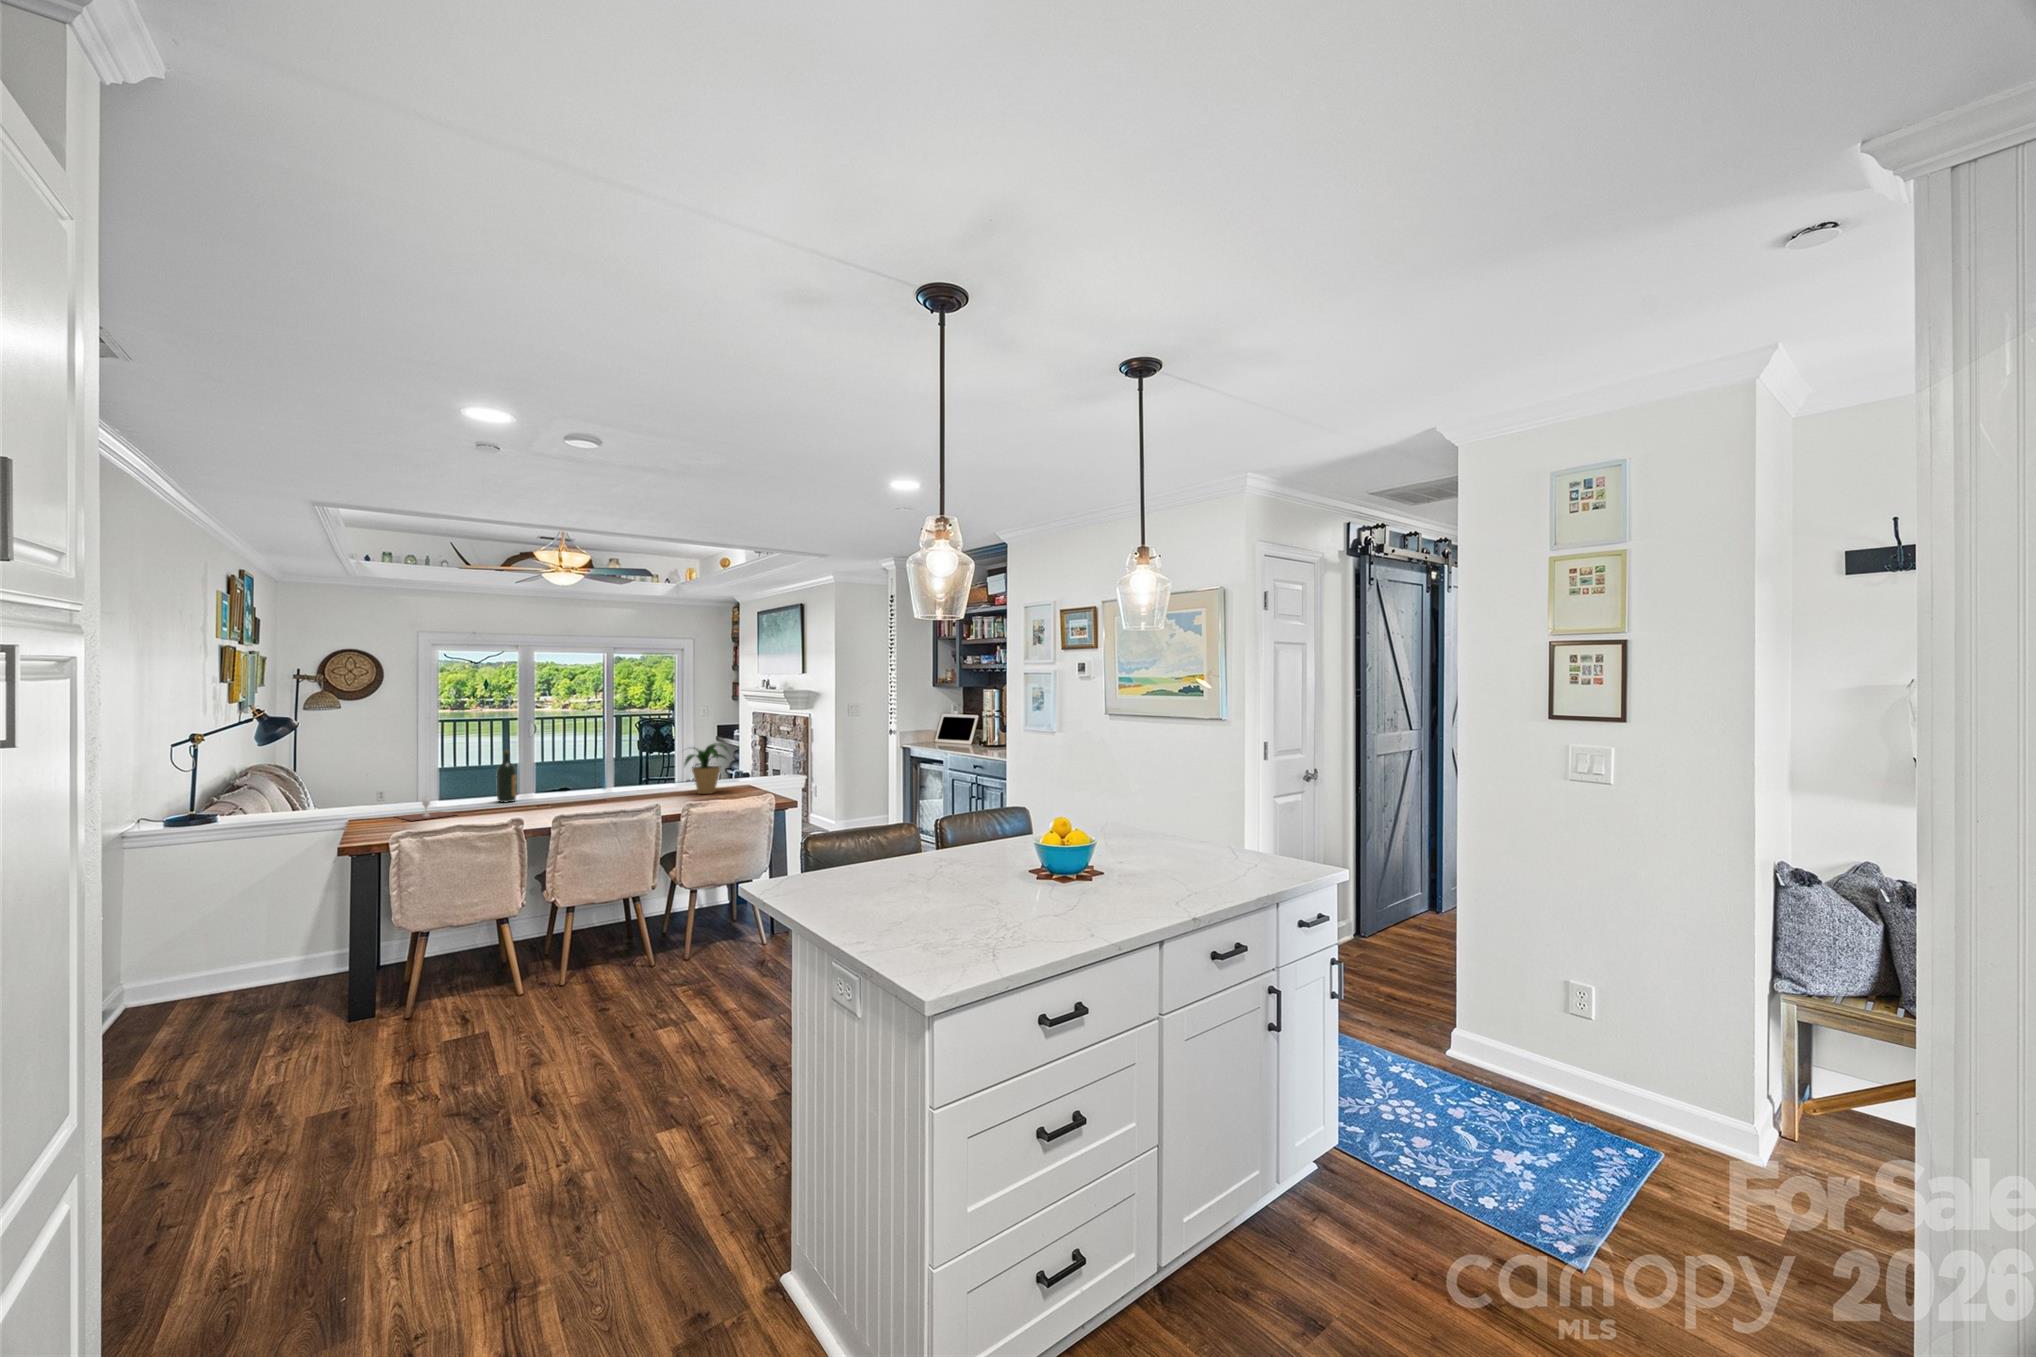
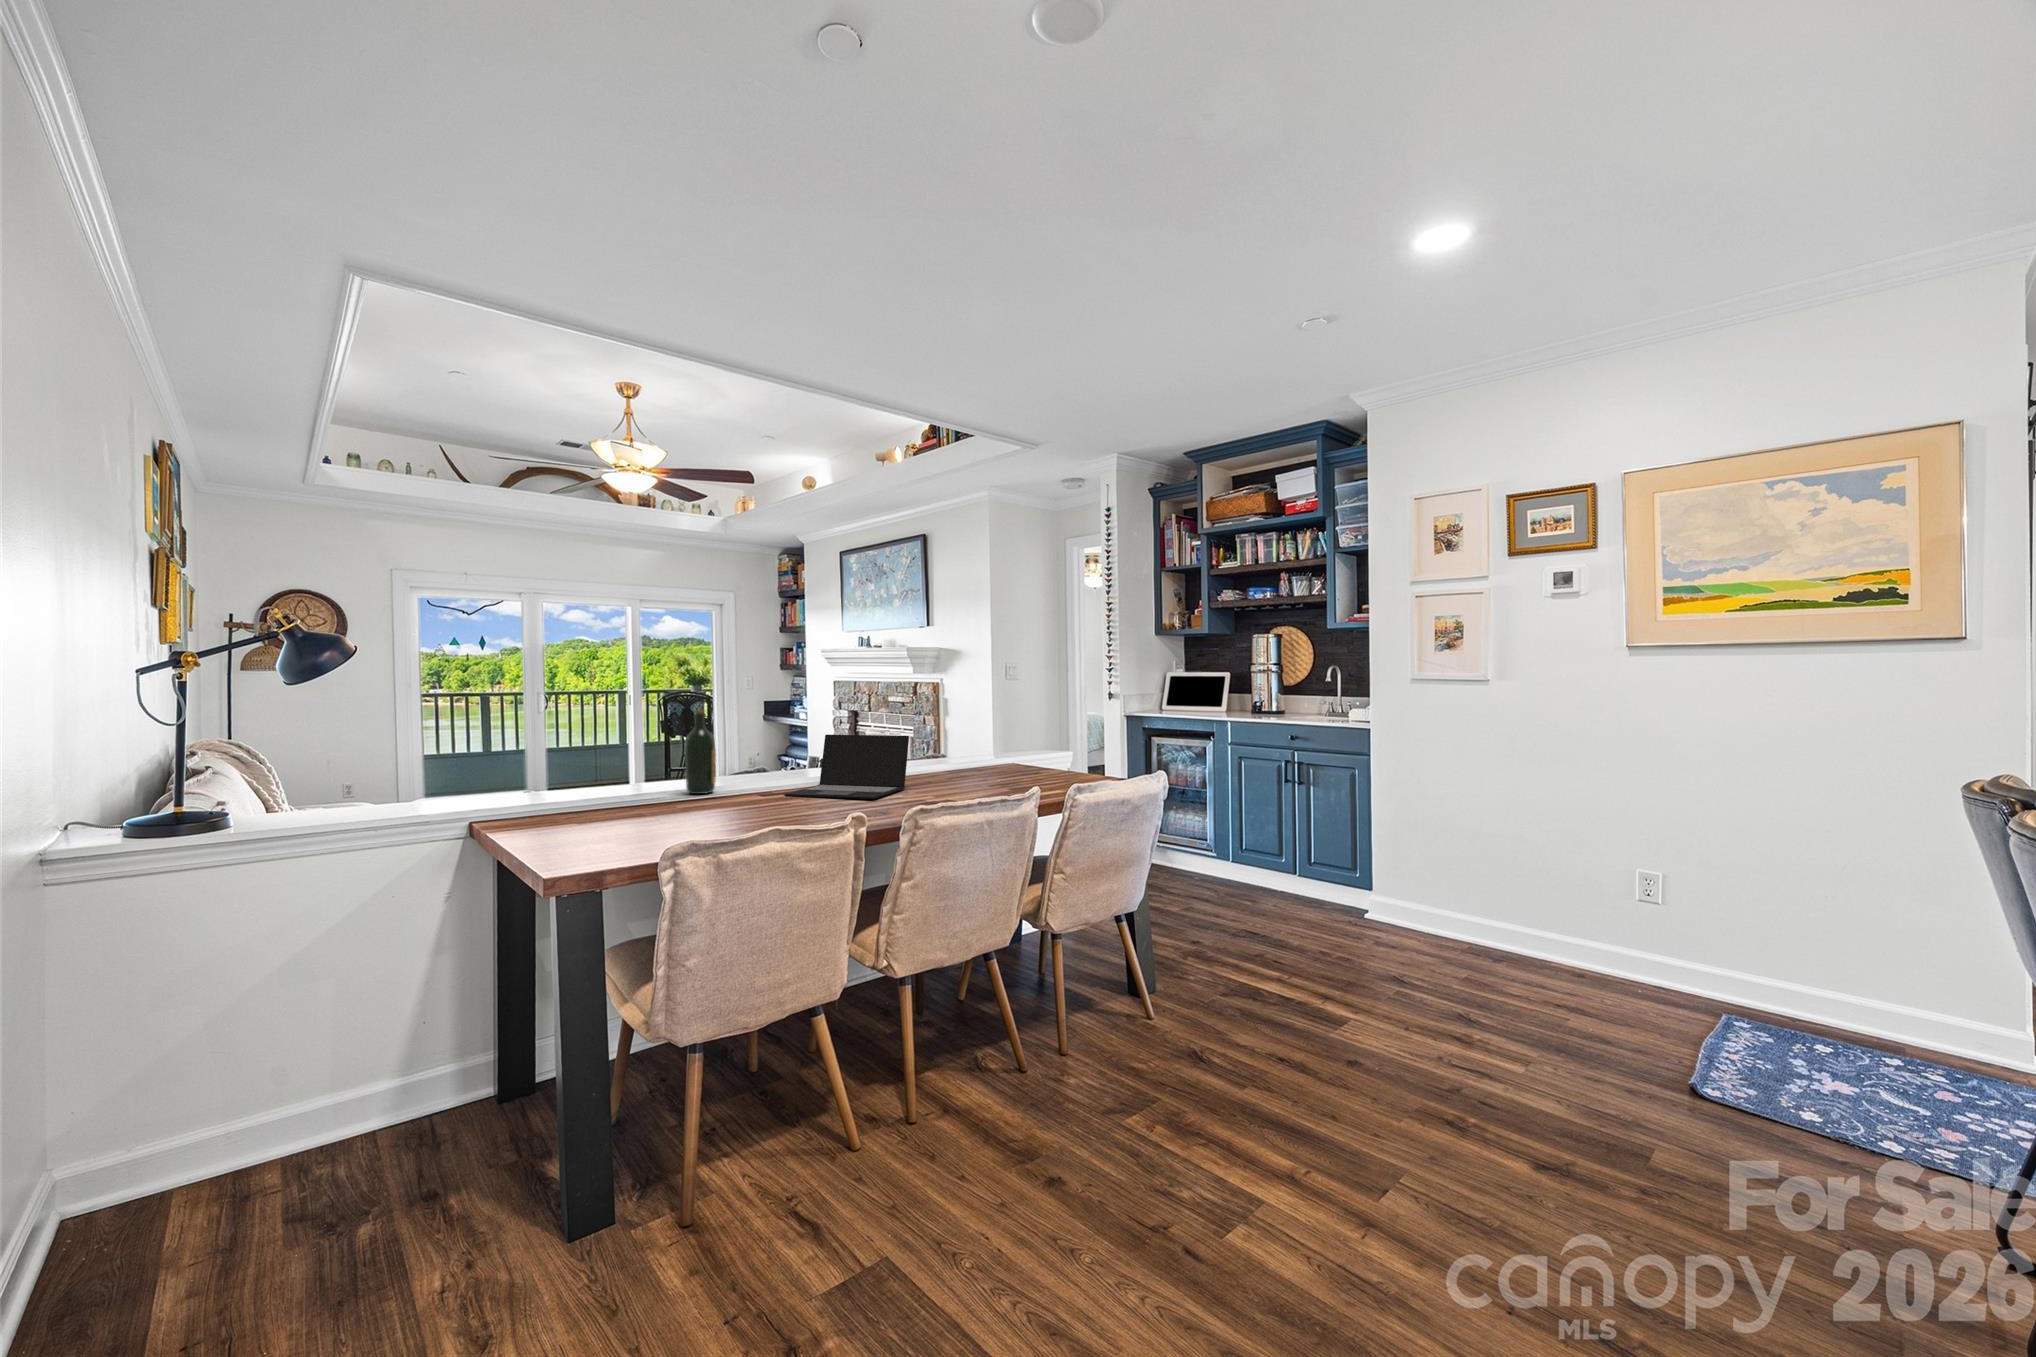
potted plant: present [685,744,728,794] -> none [940,700,1021,776]
laptop: none [551,766,637,808] -> present [784,735,909,799]
wine glass: present [396,797,453,821] -> none [554,785,666,827]

